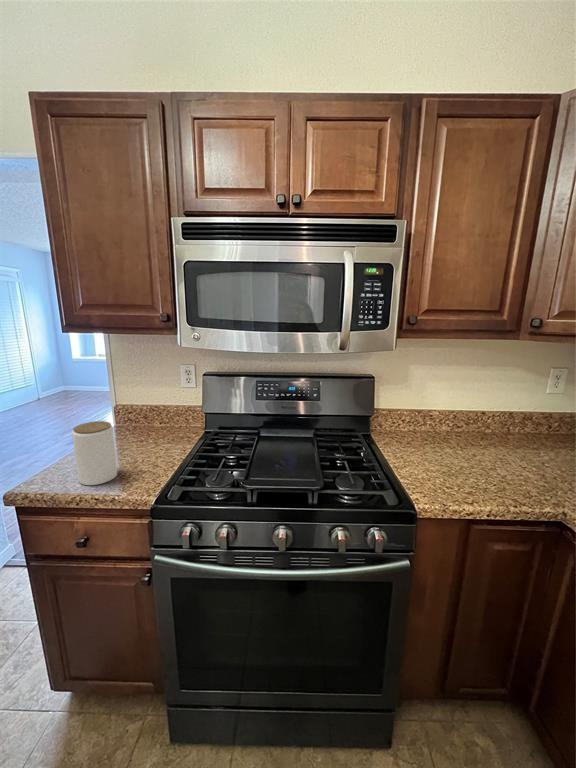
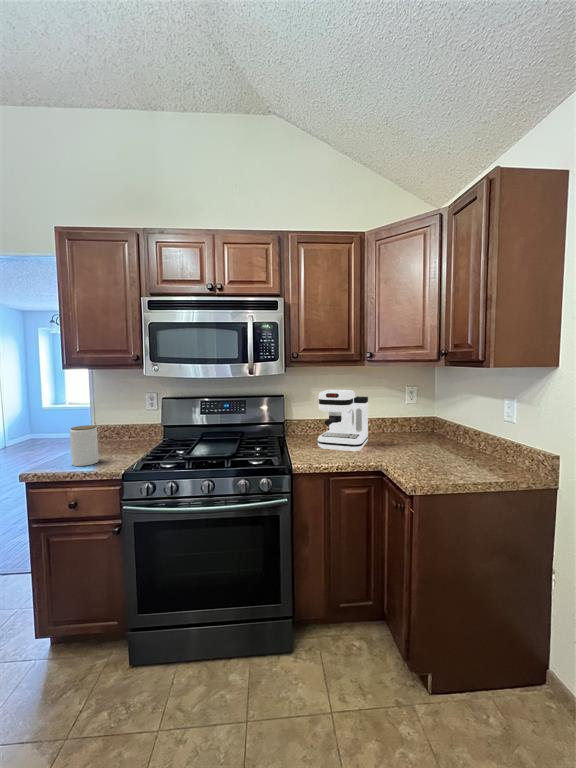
coffee maker: none [439,372,526,477] -> present [318,390,368,452]

